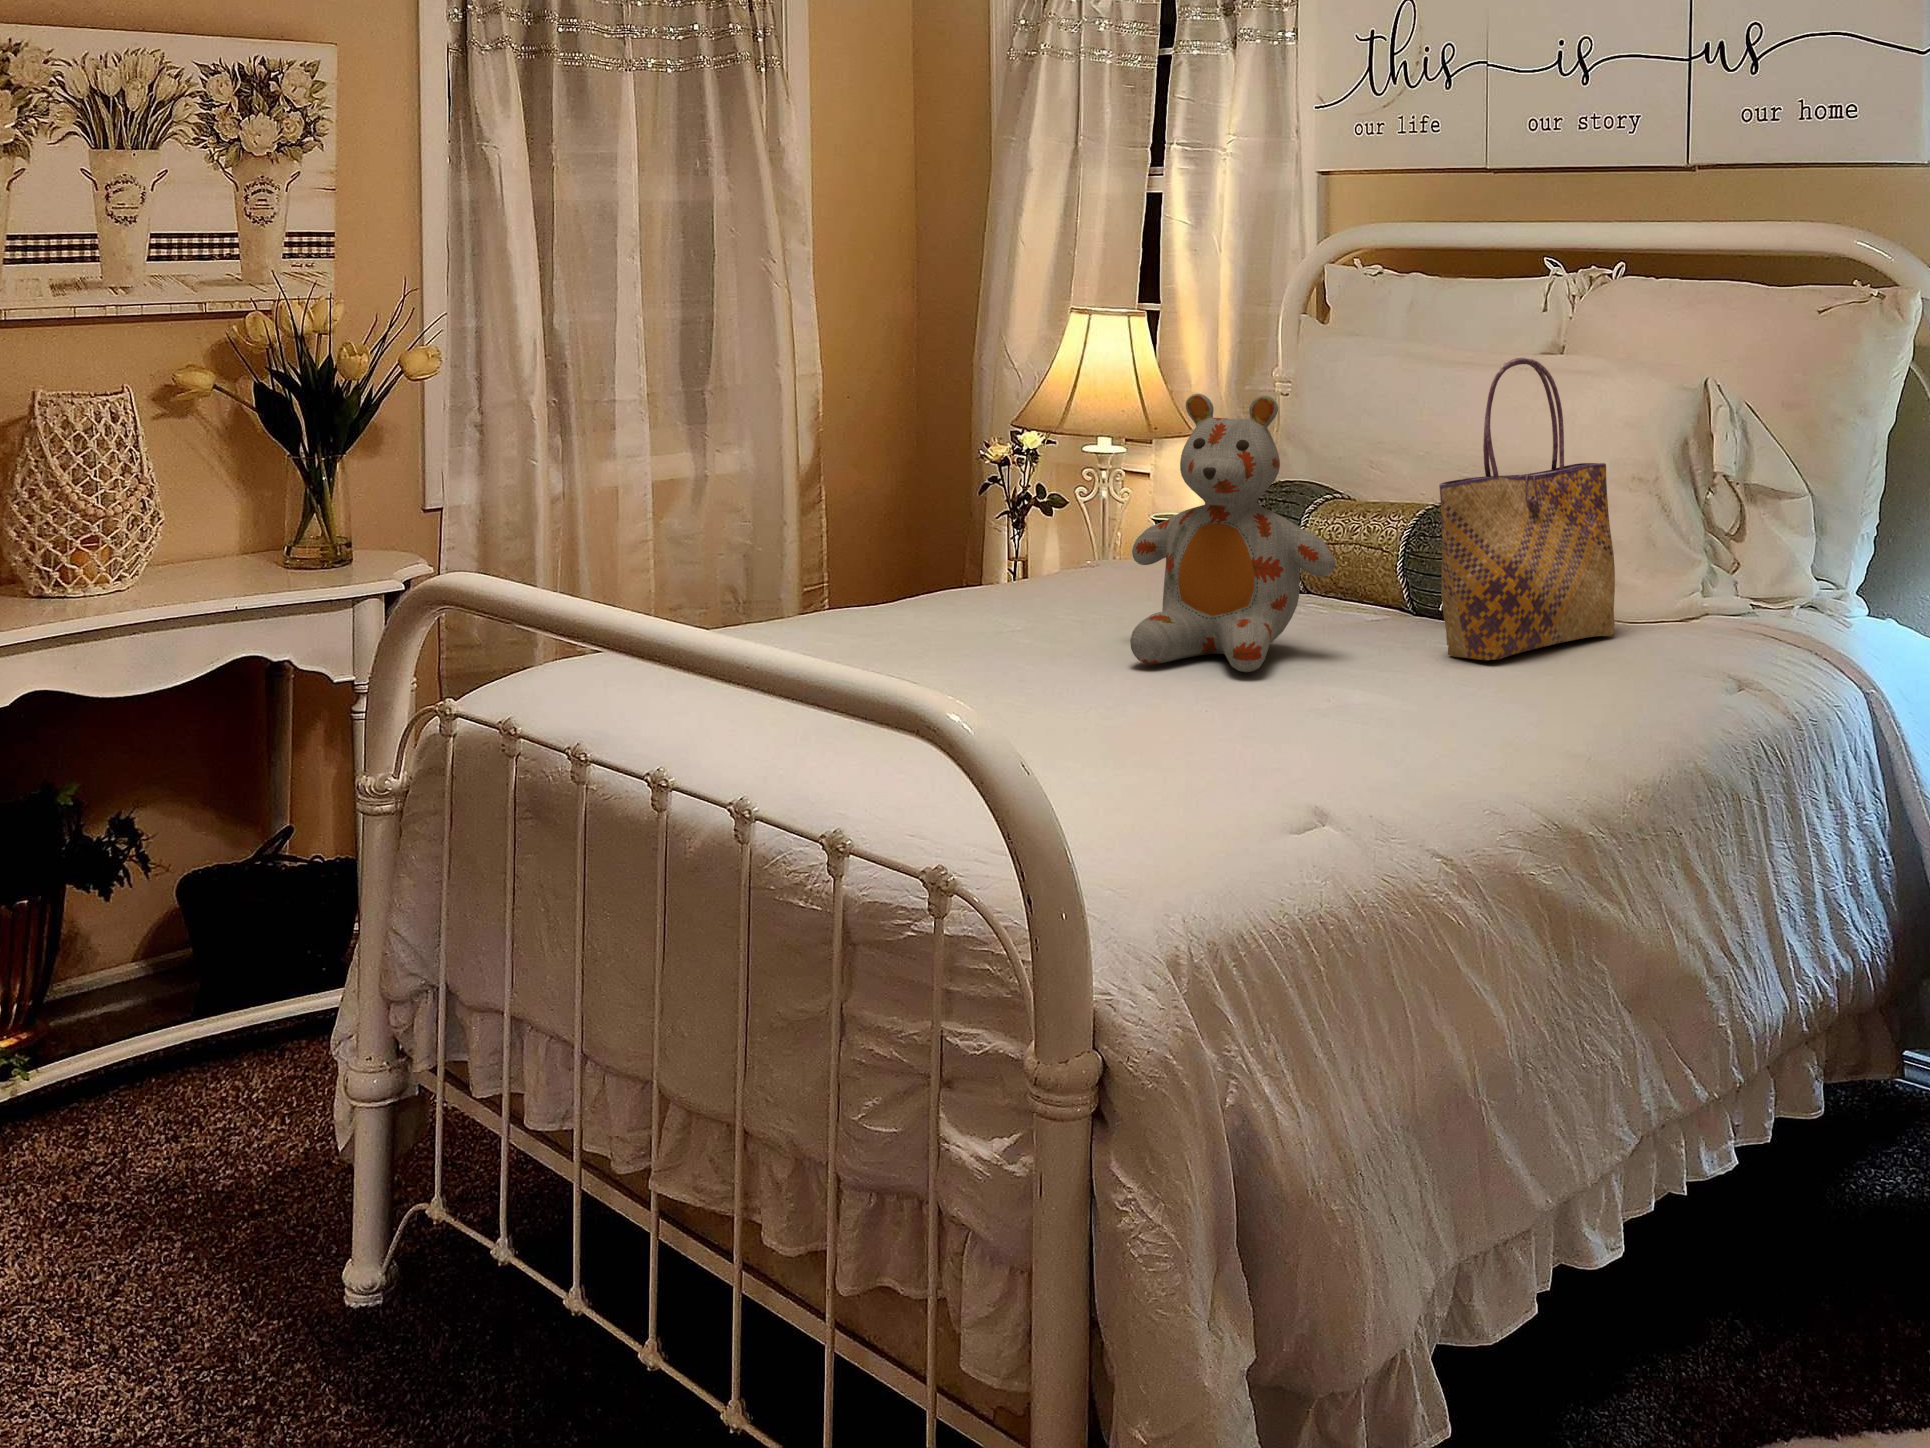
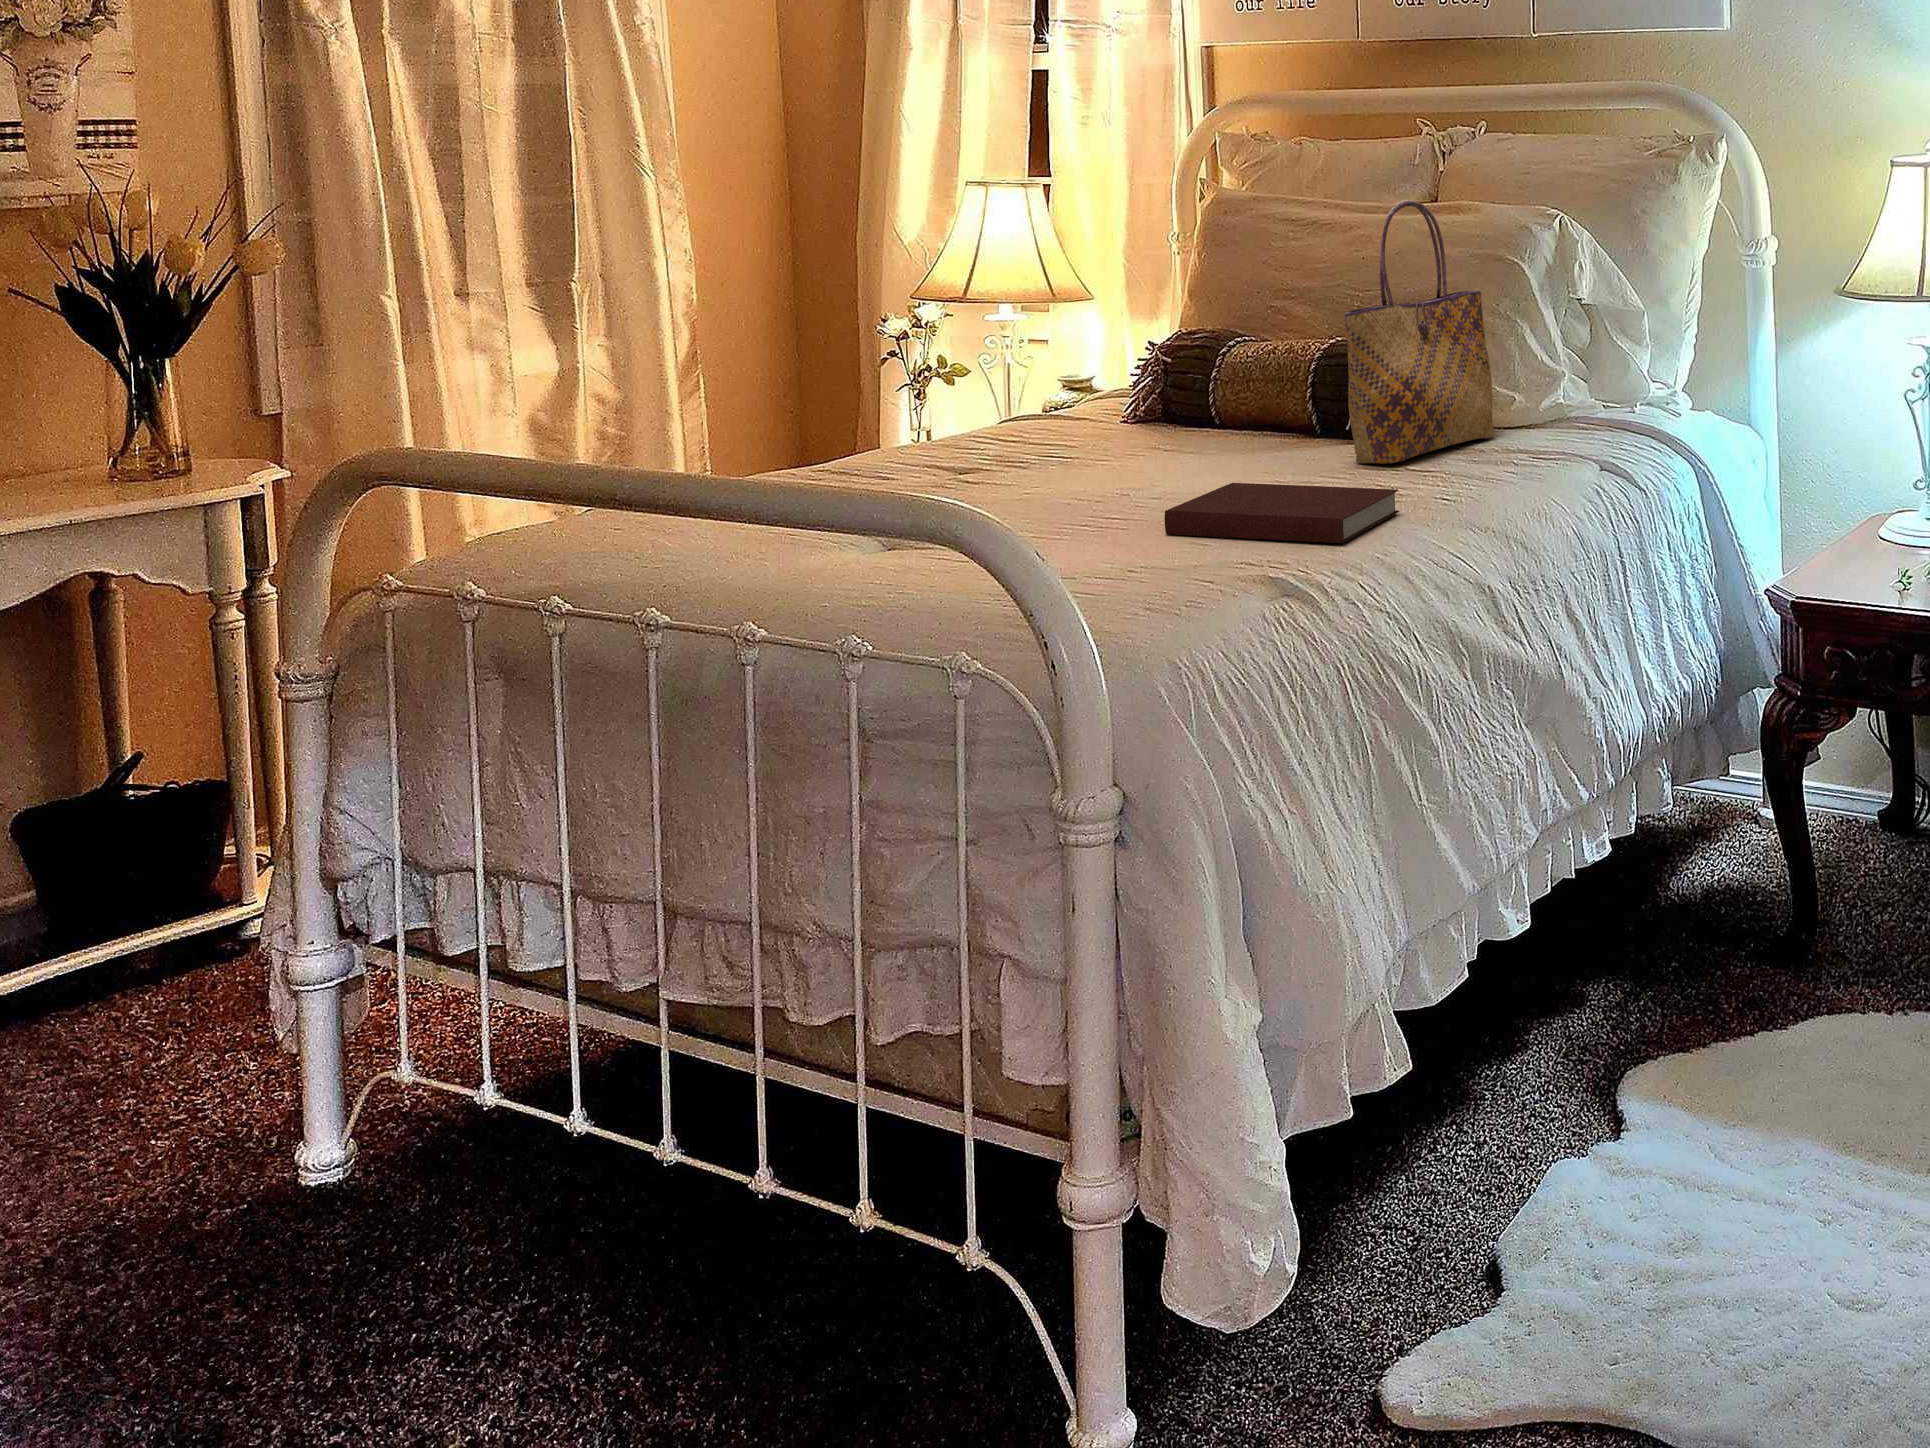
stuffed bear: present [1130,394,1335,672] -> none [1066,242,1256,490]
notebook: none [1216,672,1487,763] -> present [1165,483,1399,543]

